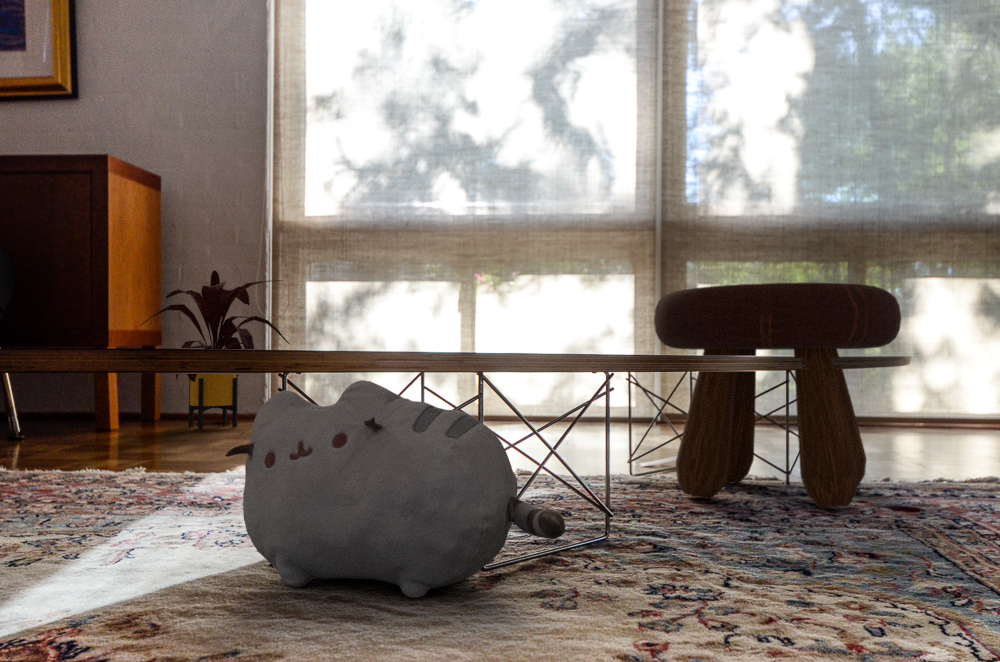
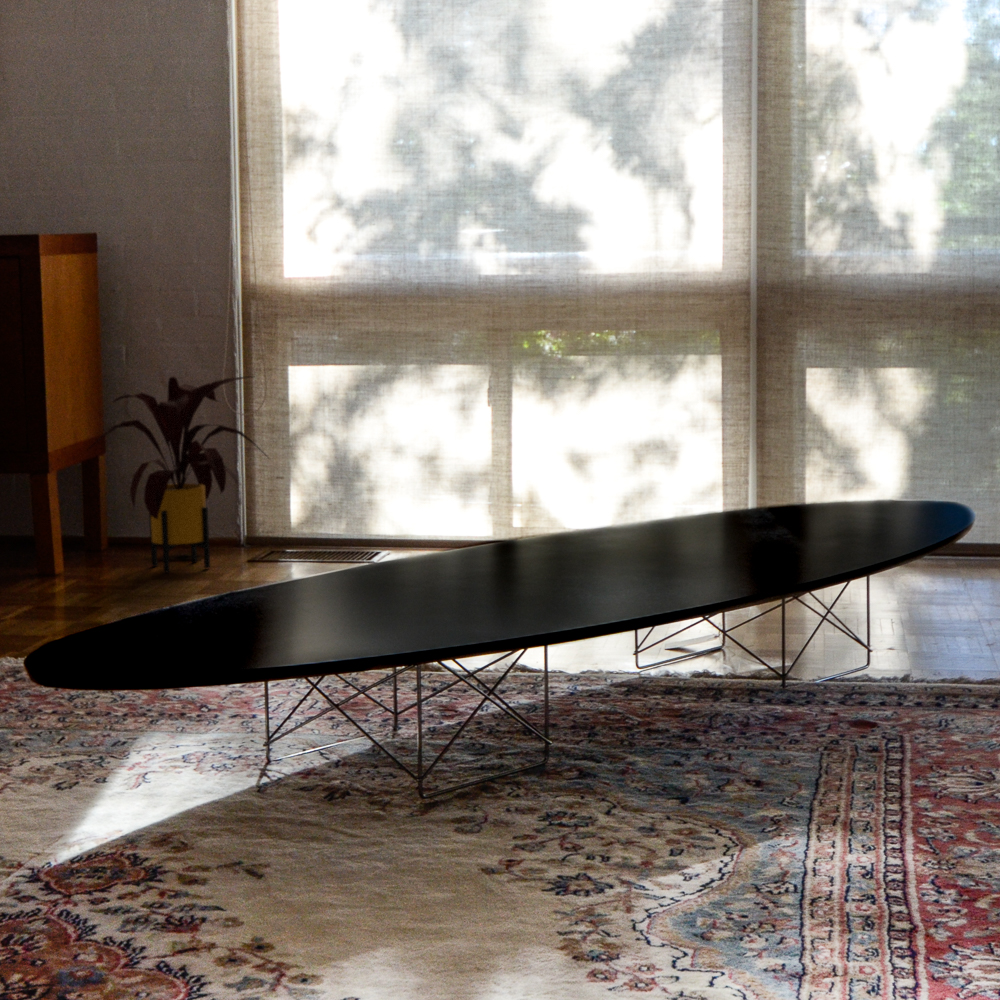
footstool: present [654,283,901,507] -> none [636,488,883,729]
plush toy: present [225,380,565,598] -> none [221,658,465,824]

